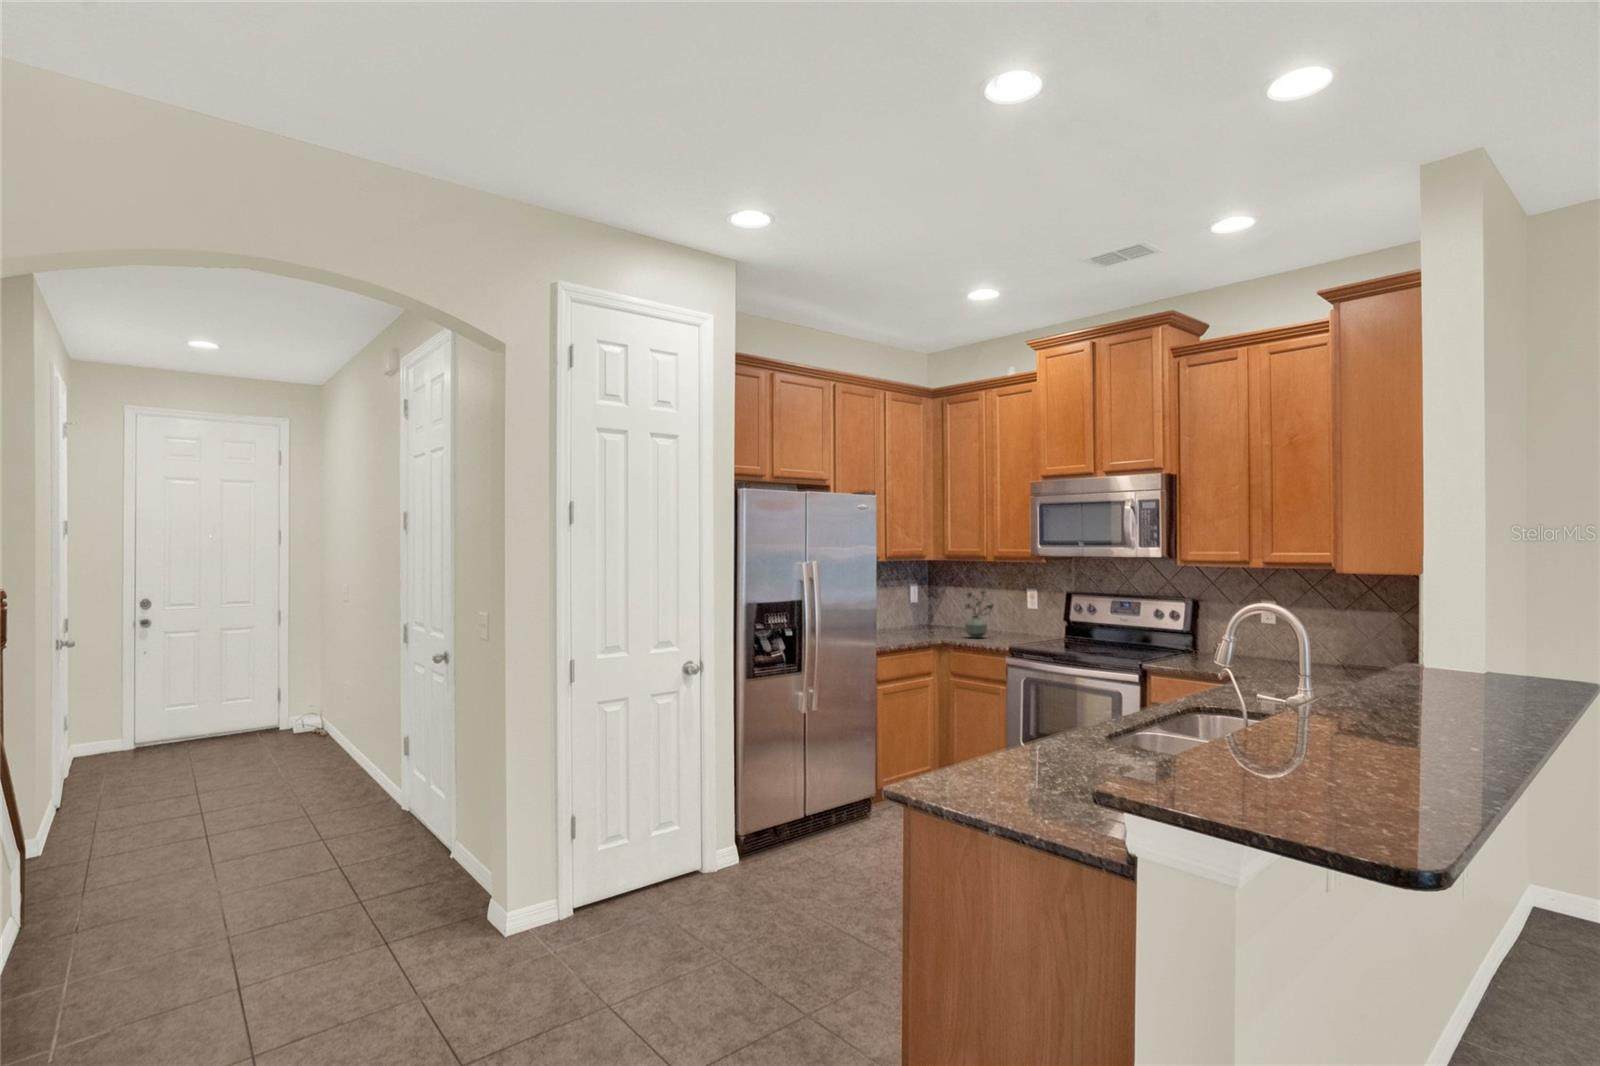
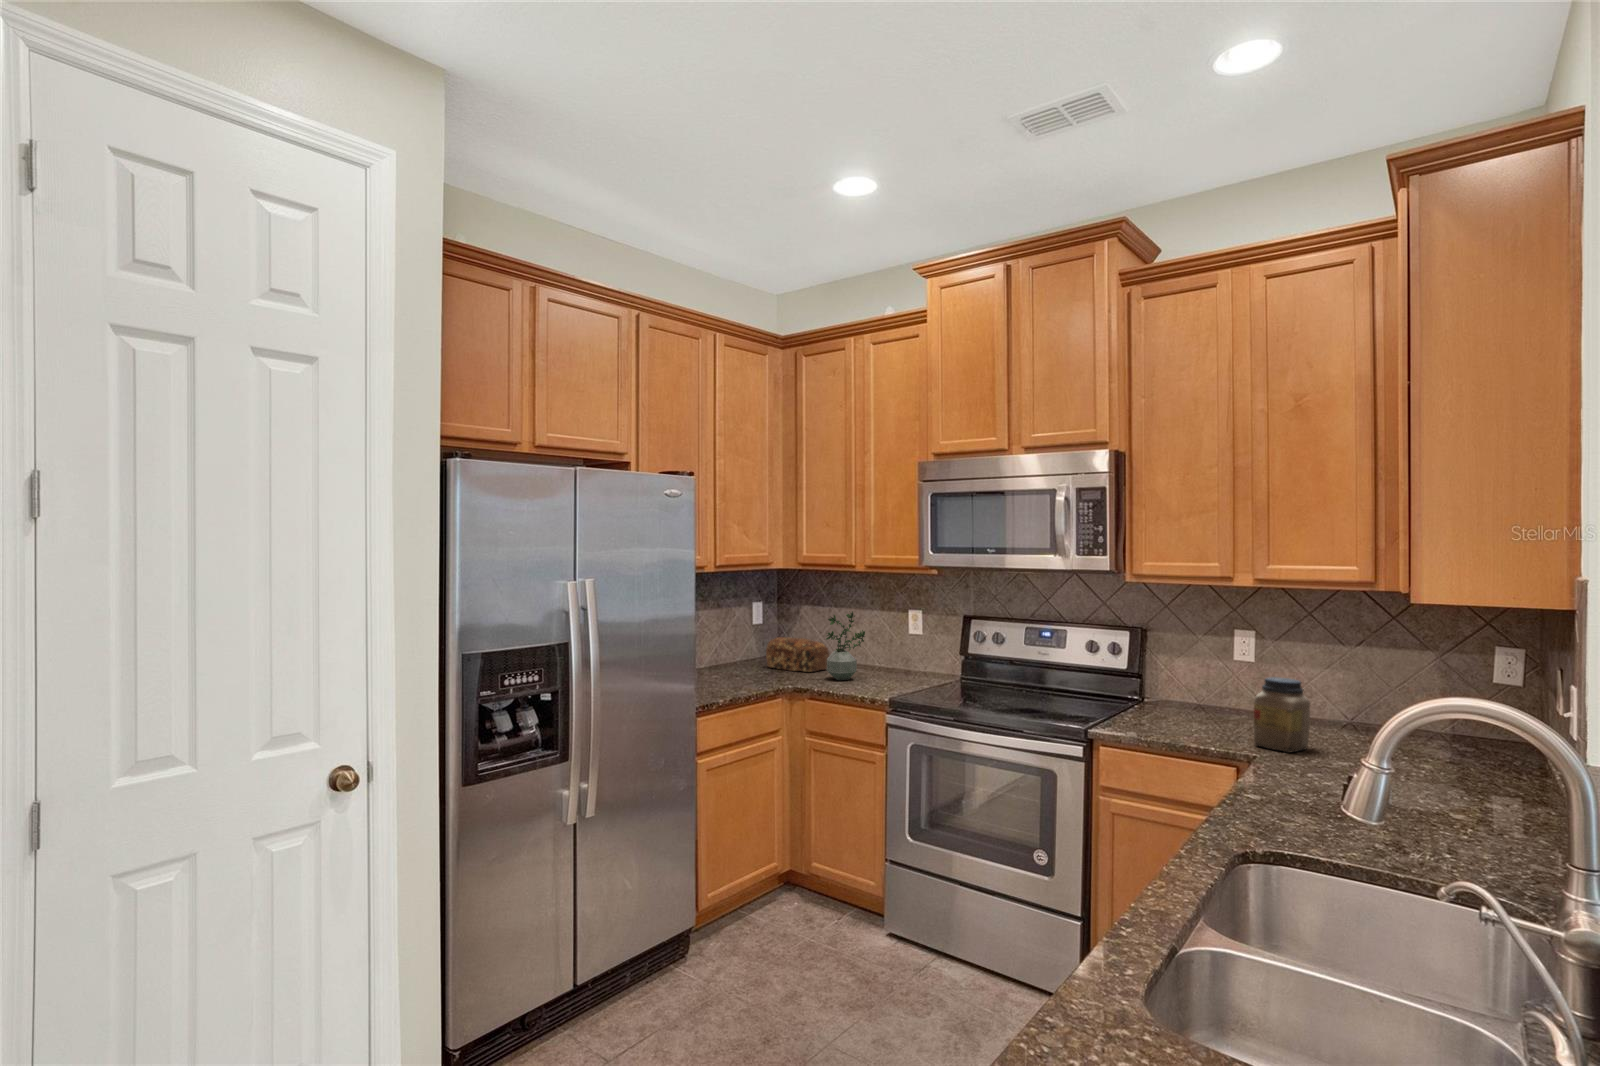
bread loaf: none [921,609,968,634] -> present [766,637,829,672]
jar: none [1255,627,1295,676] -> present [1253,677,1310,752]

